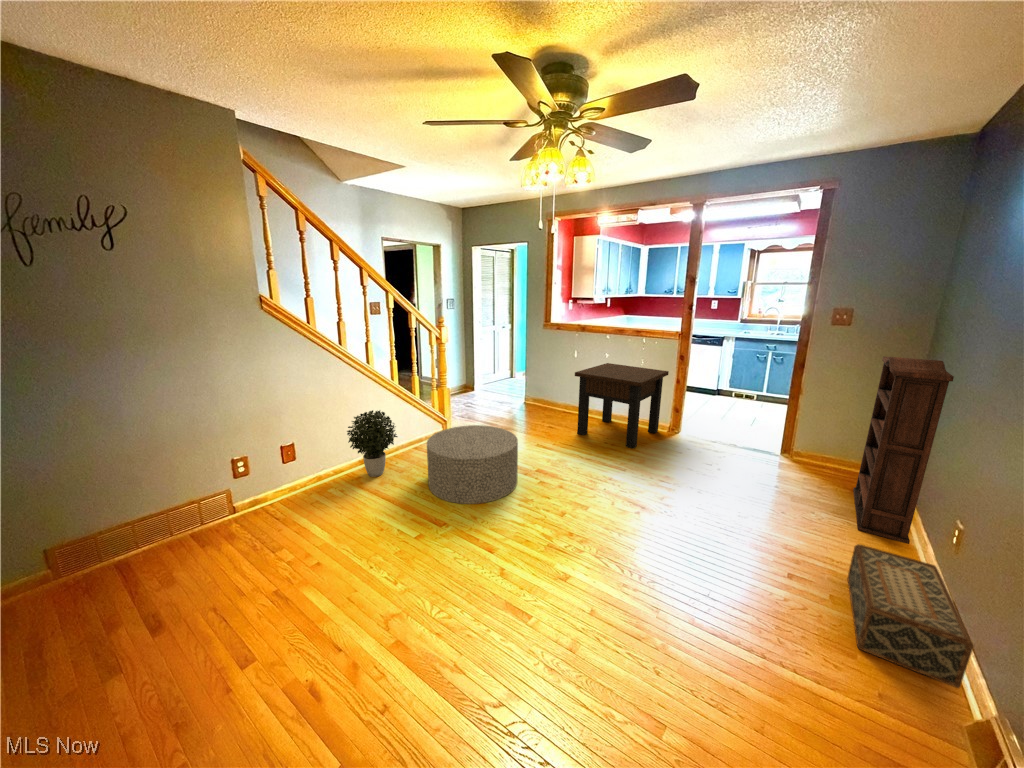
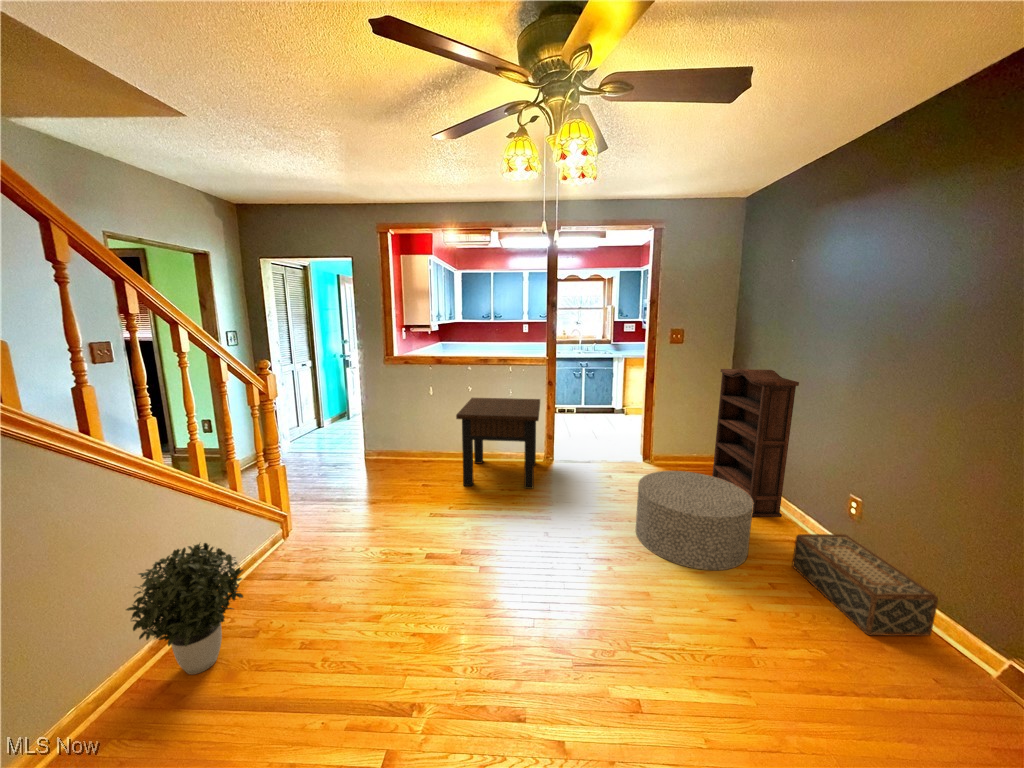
ottoman: present [427,425,518,504] -> present [636,471,753,570]

